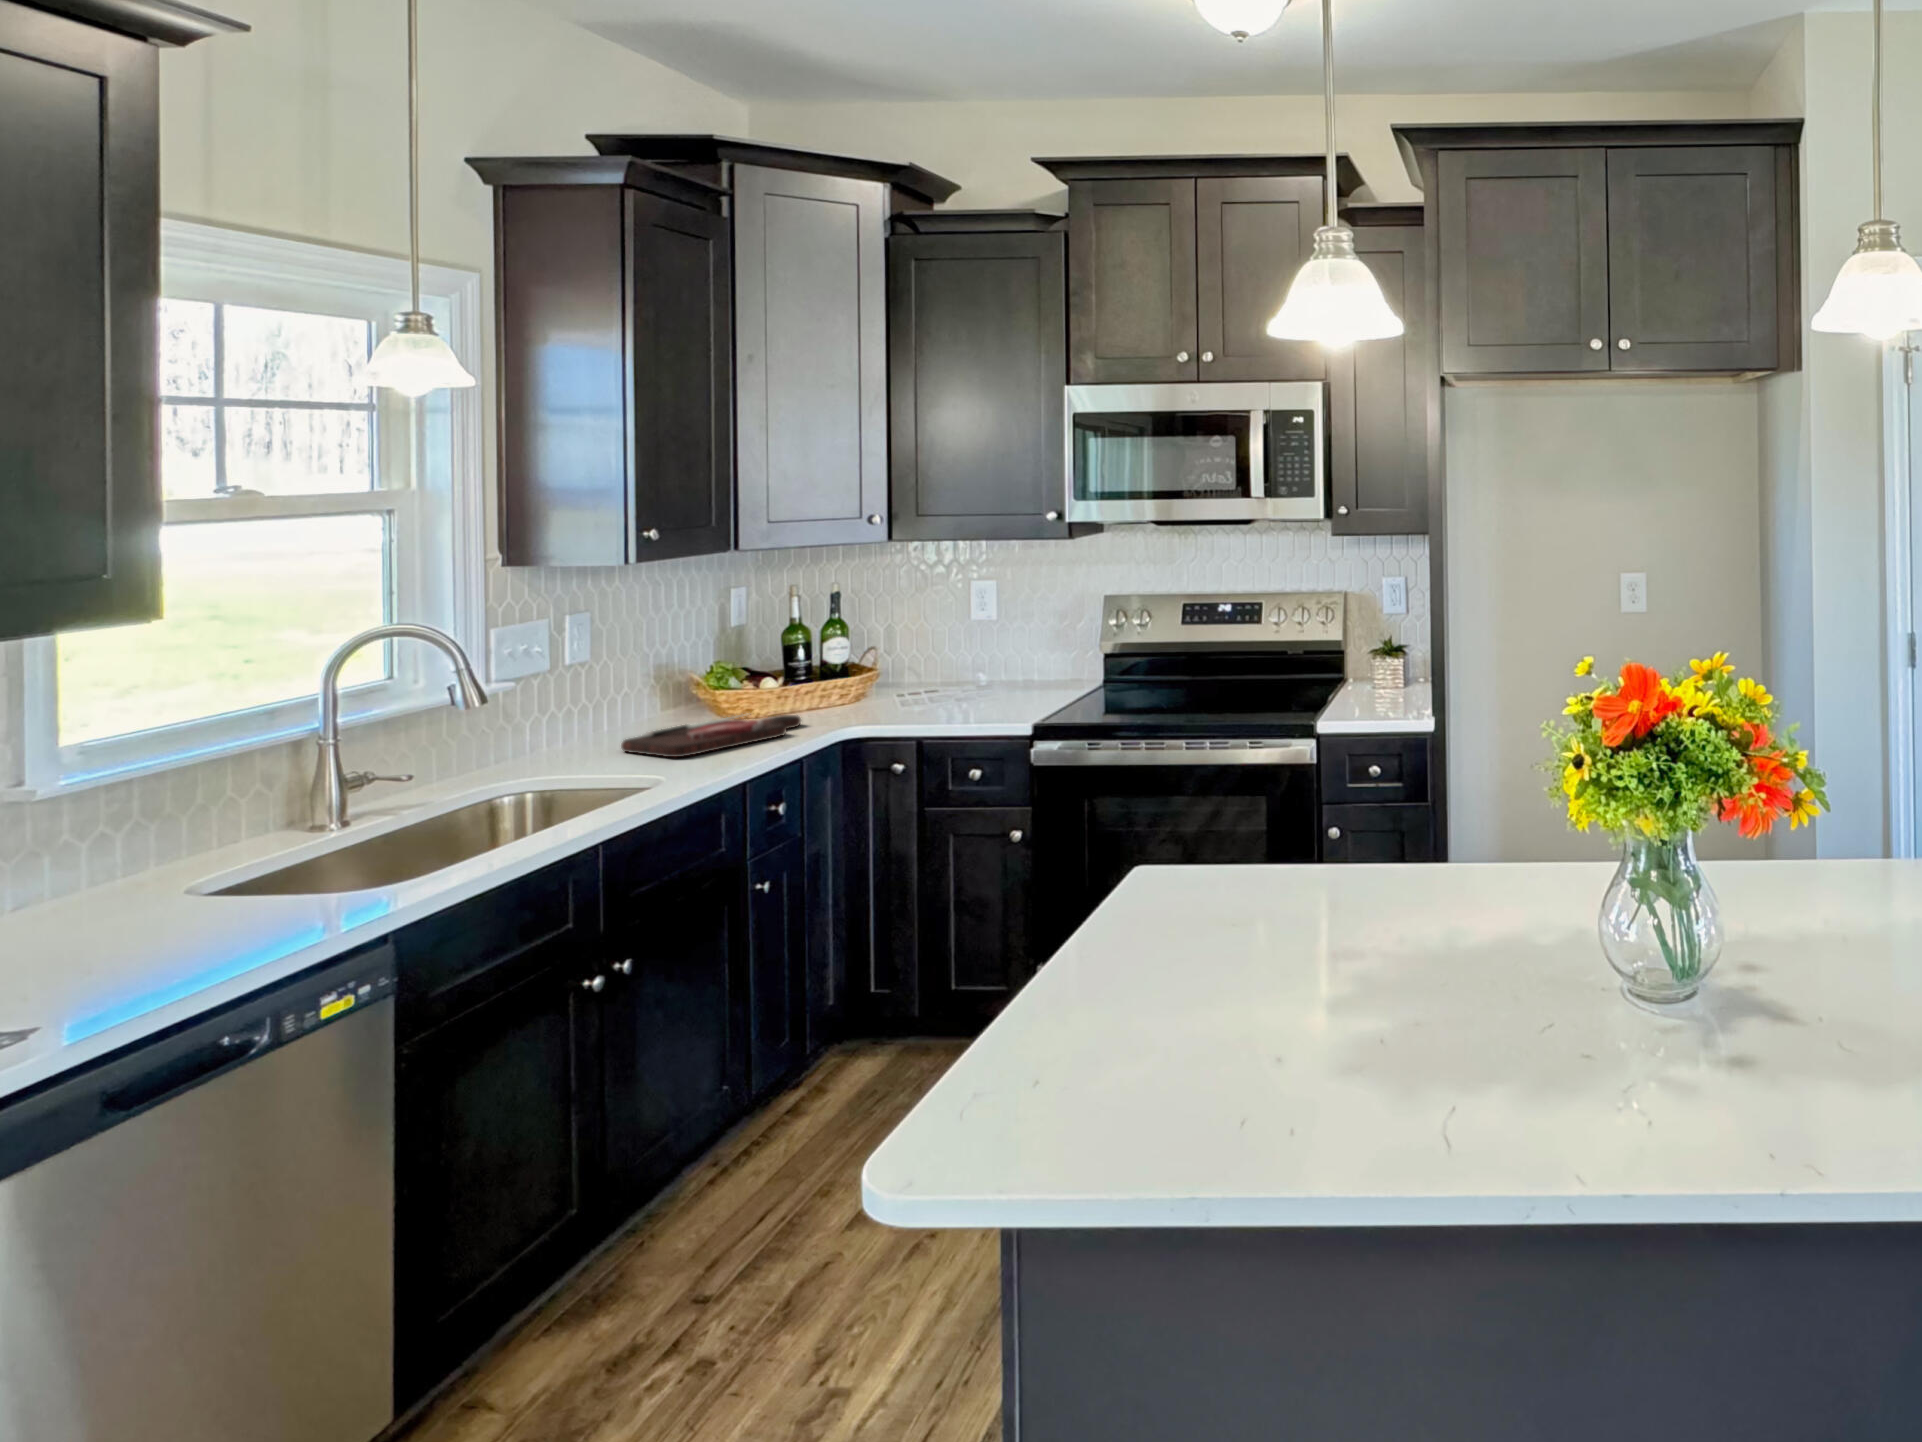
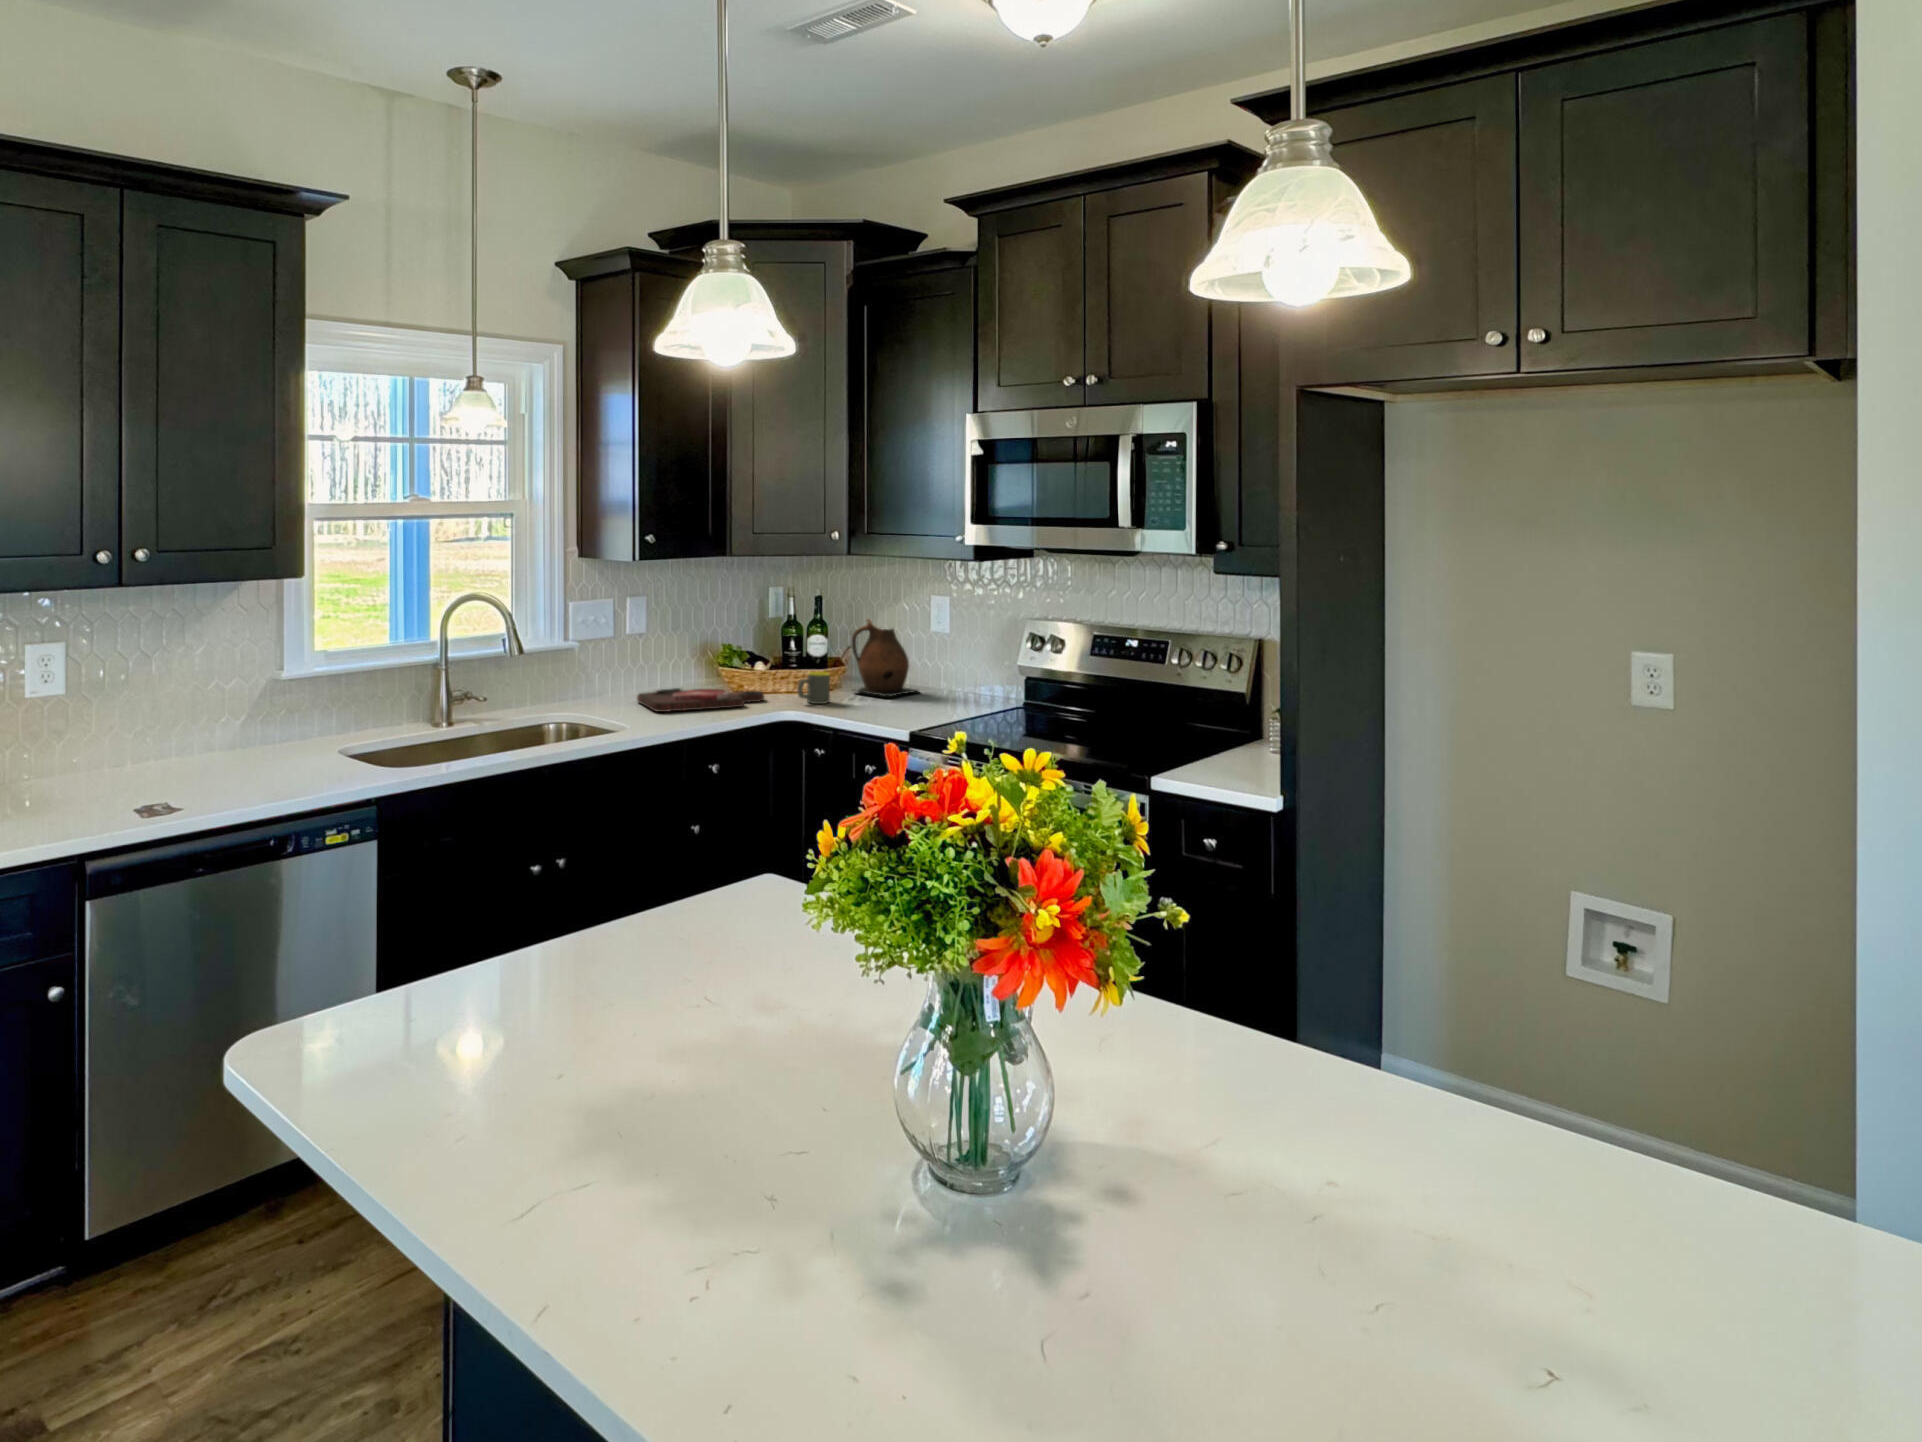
ceramic pitcher: none [893,612,981,701] -> present [852,619,920,697]
mug: none [851,681,889,719] -> present [797,672,830,704]

